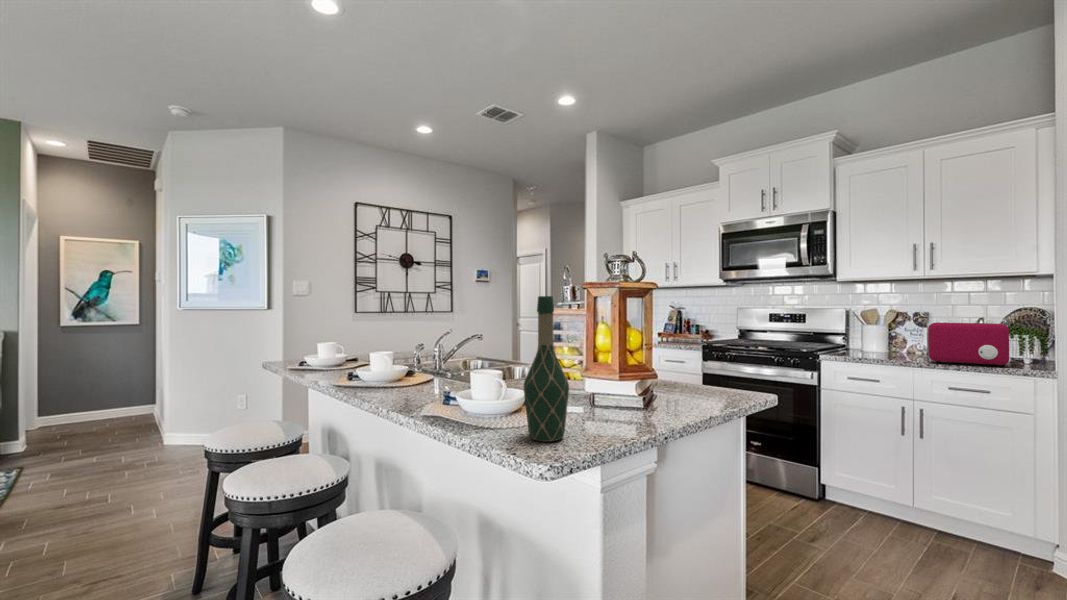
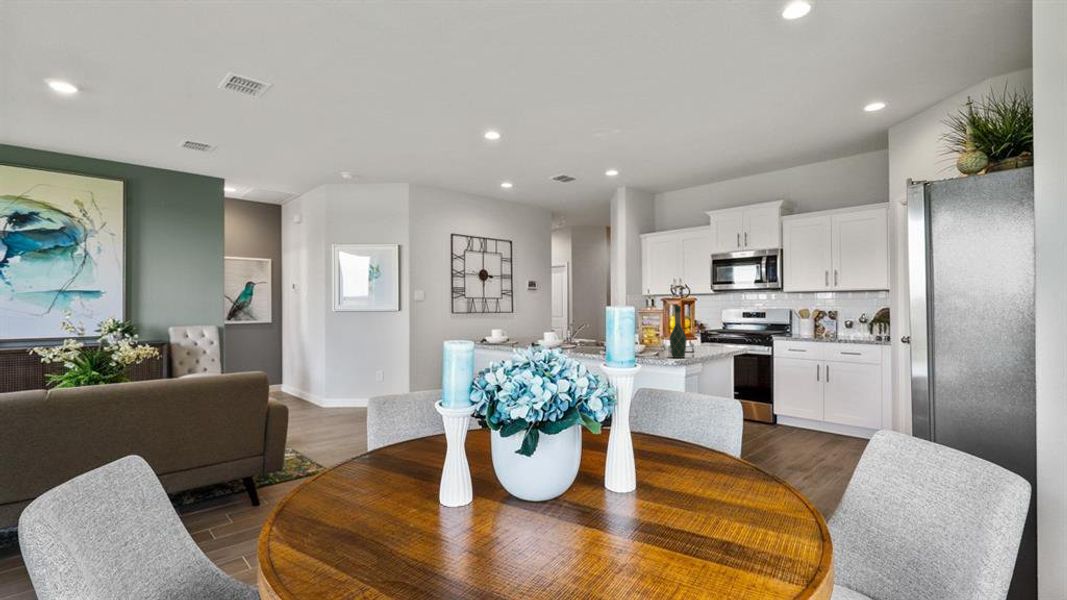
toaster: present [928,322,1009,367] -> none [833,317,874,340]

